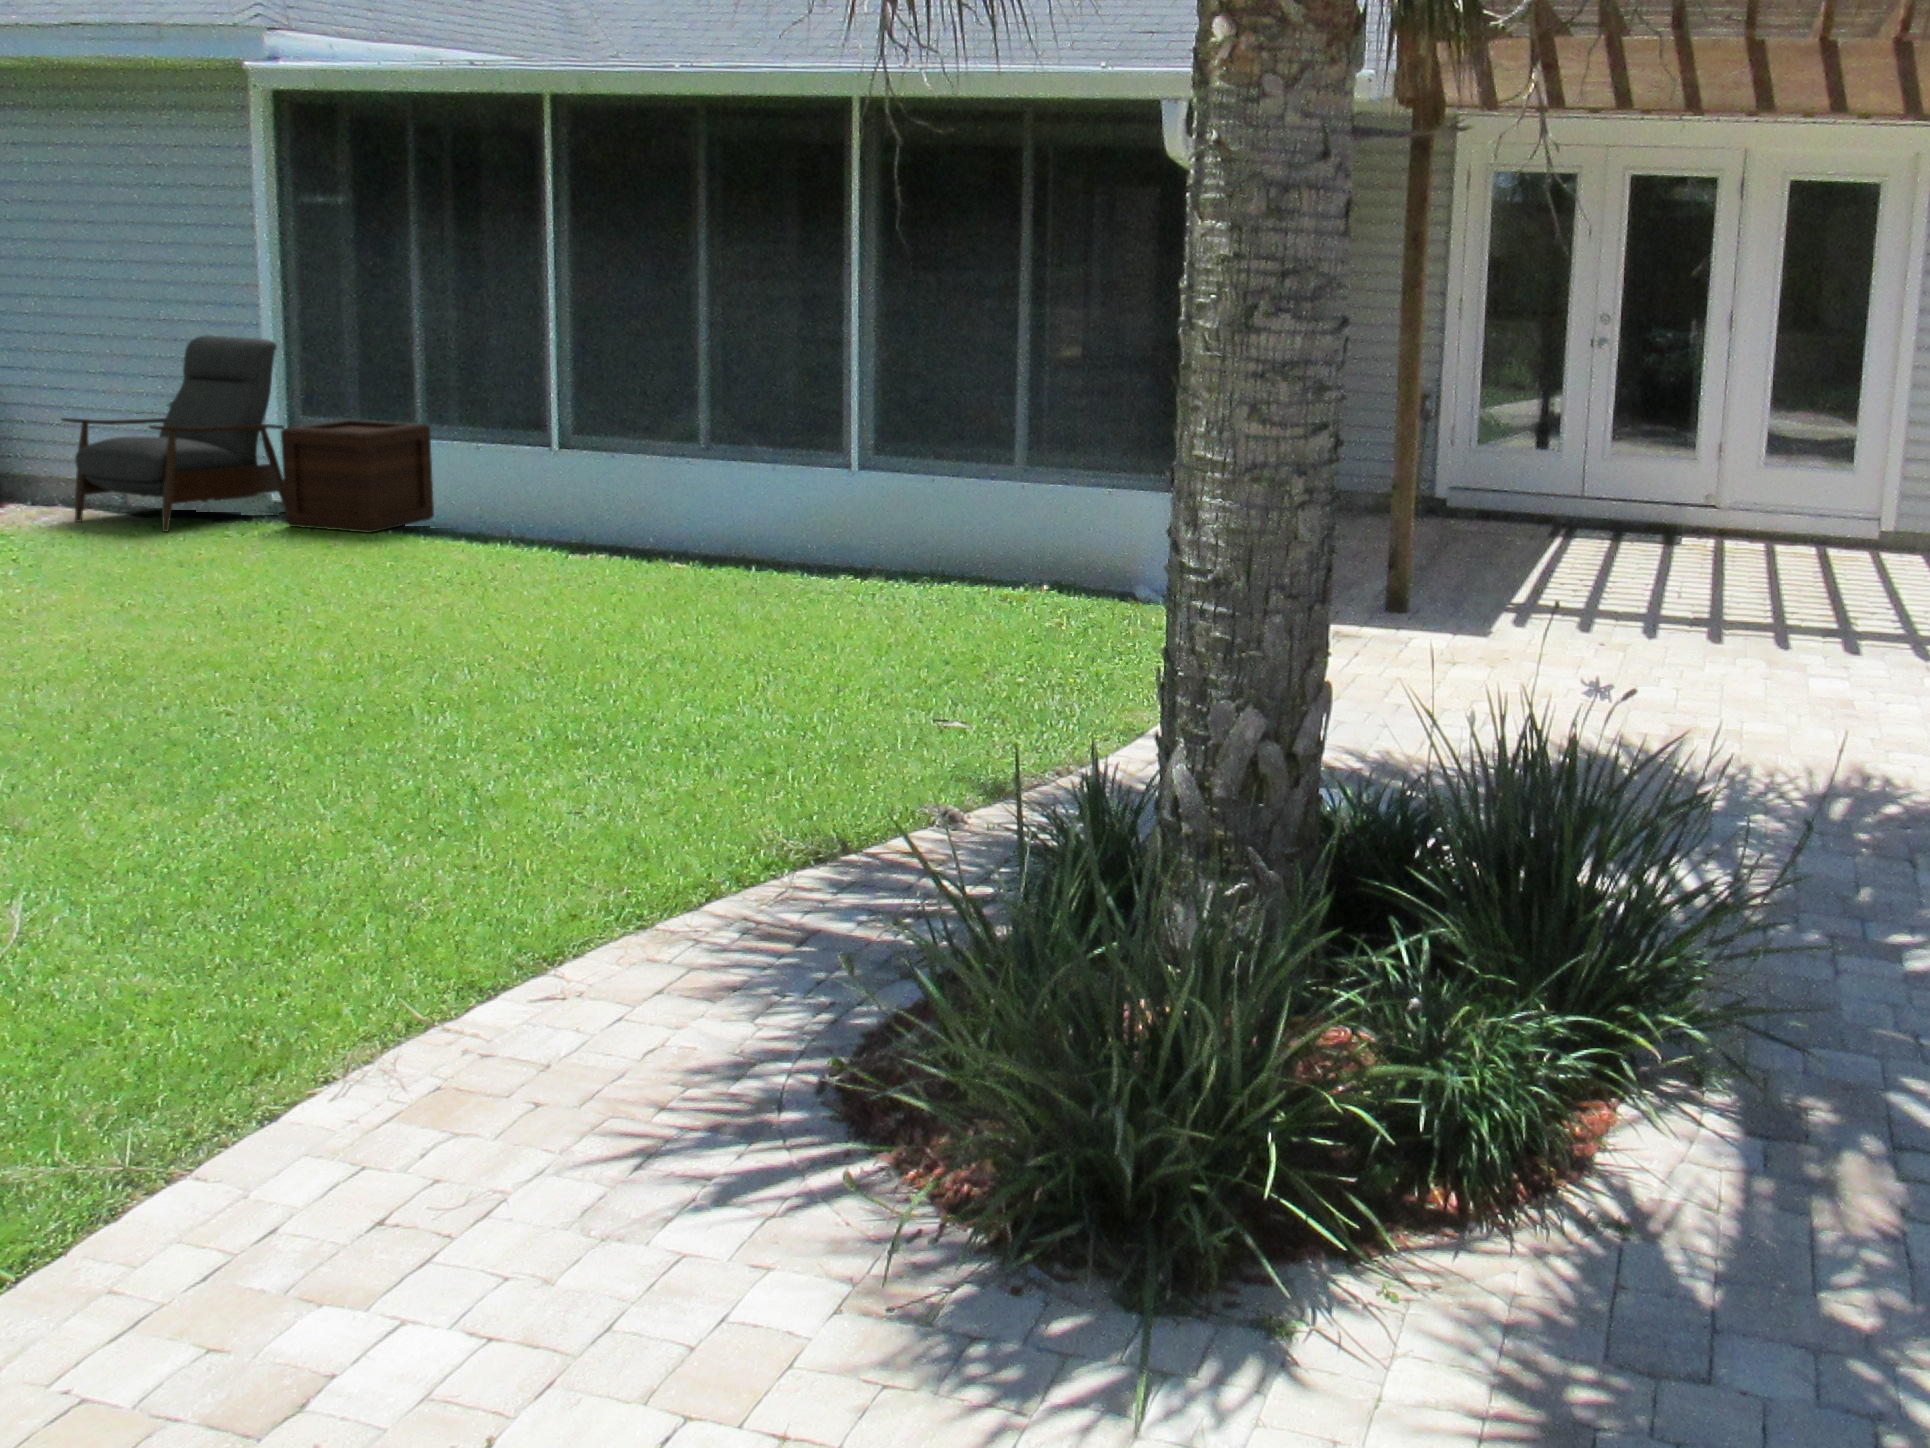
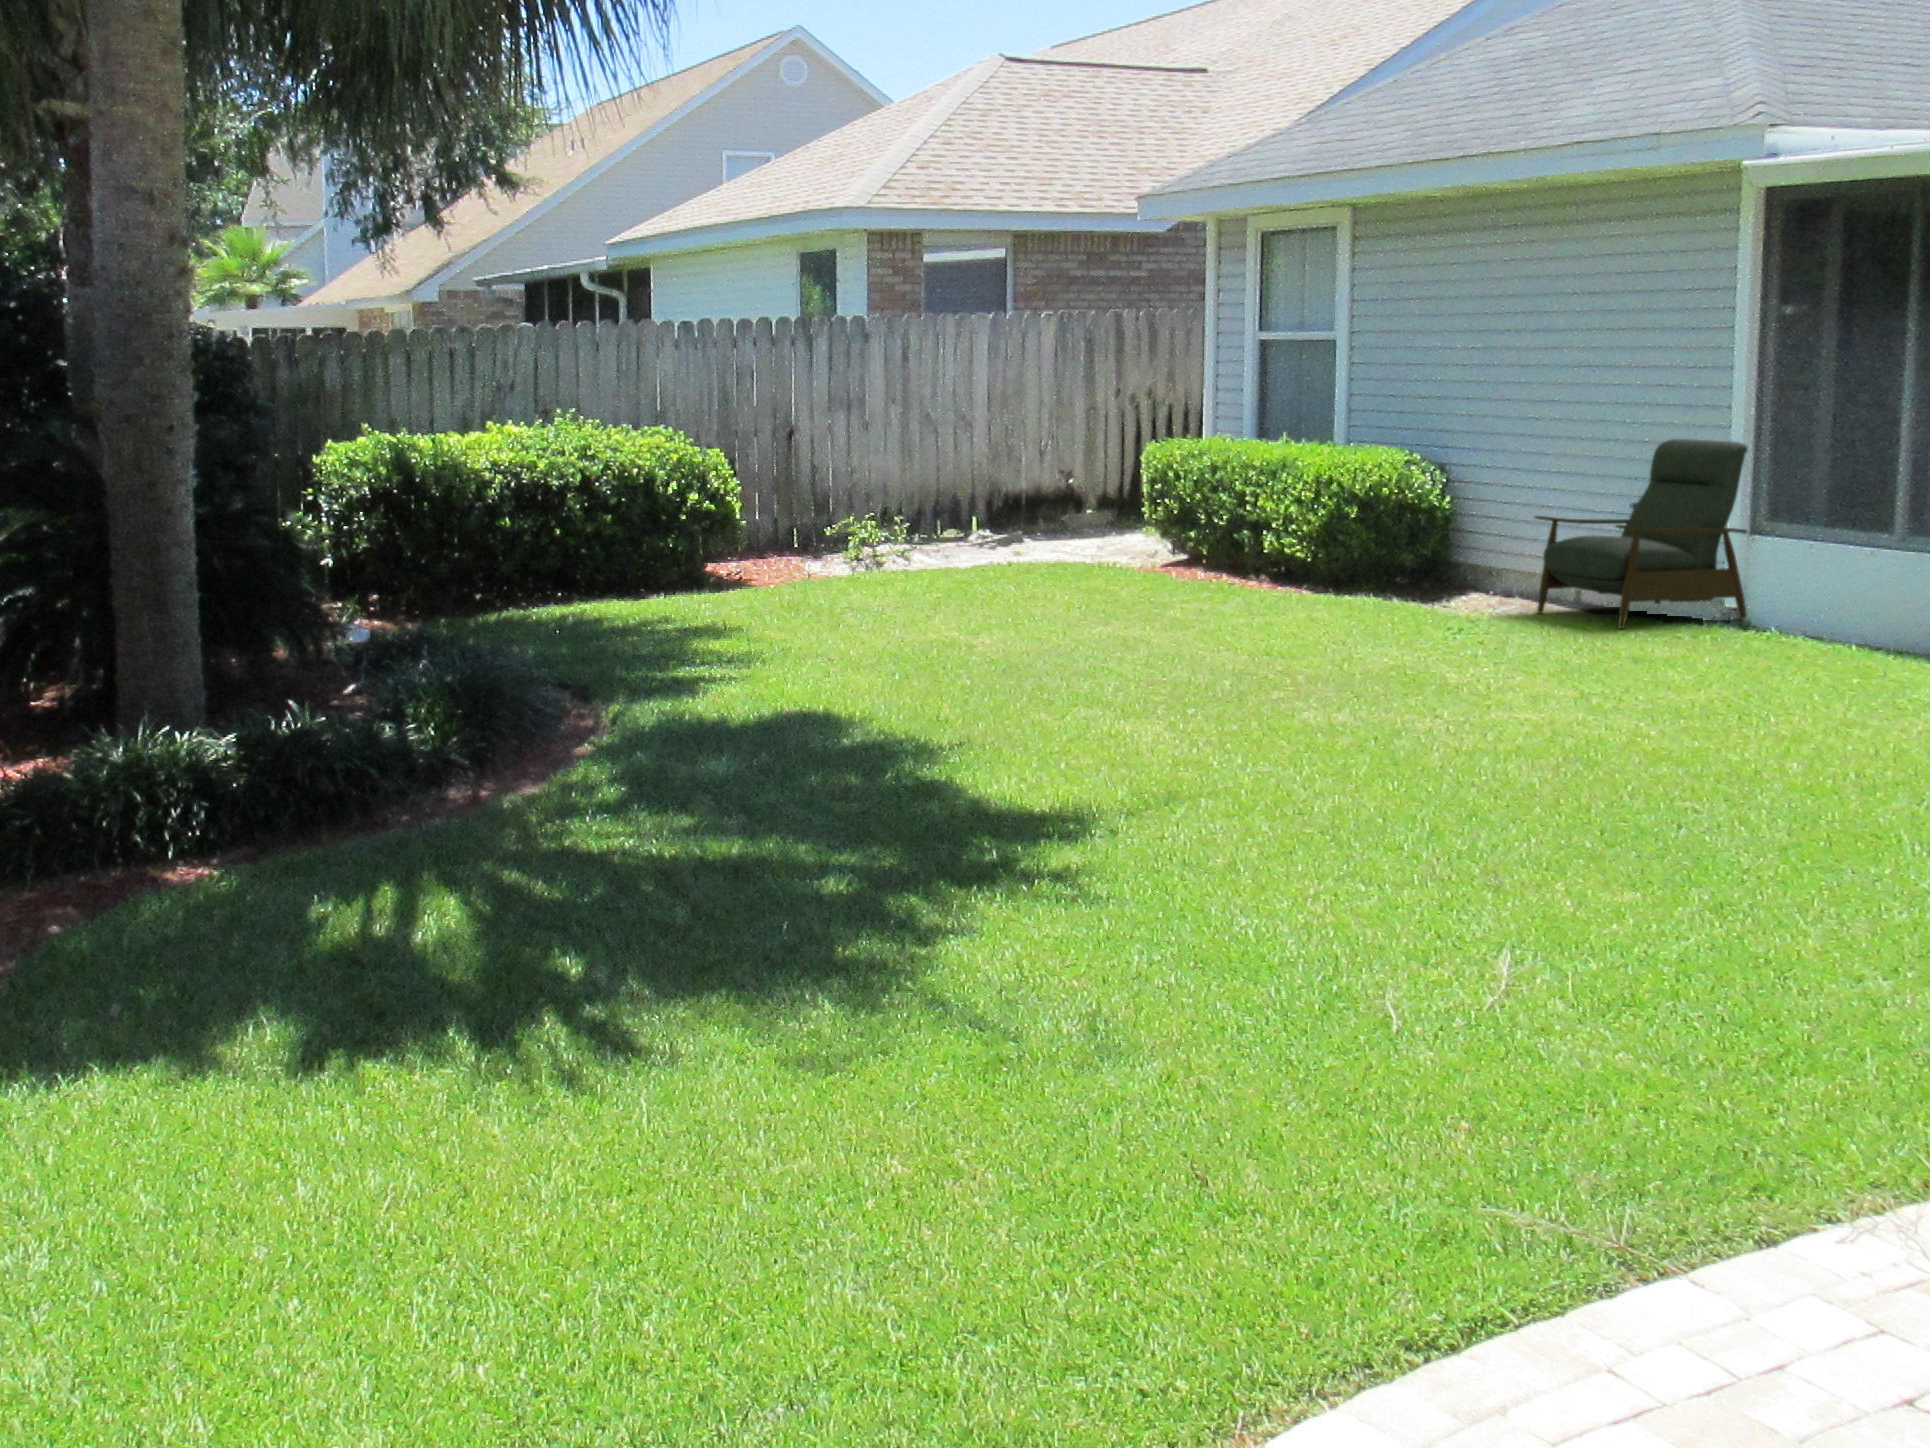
wooden crate: present [281,419,434,533] -> none [1743,526,1914,646]

